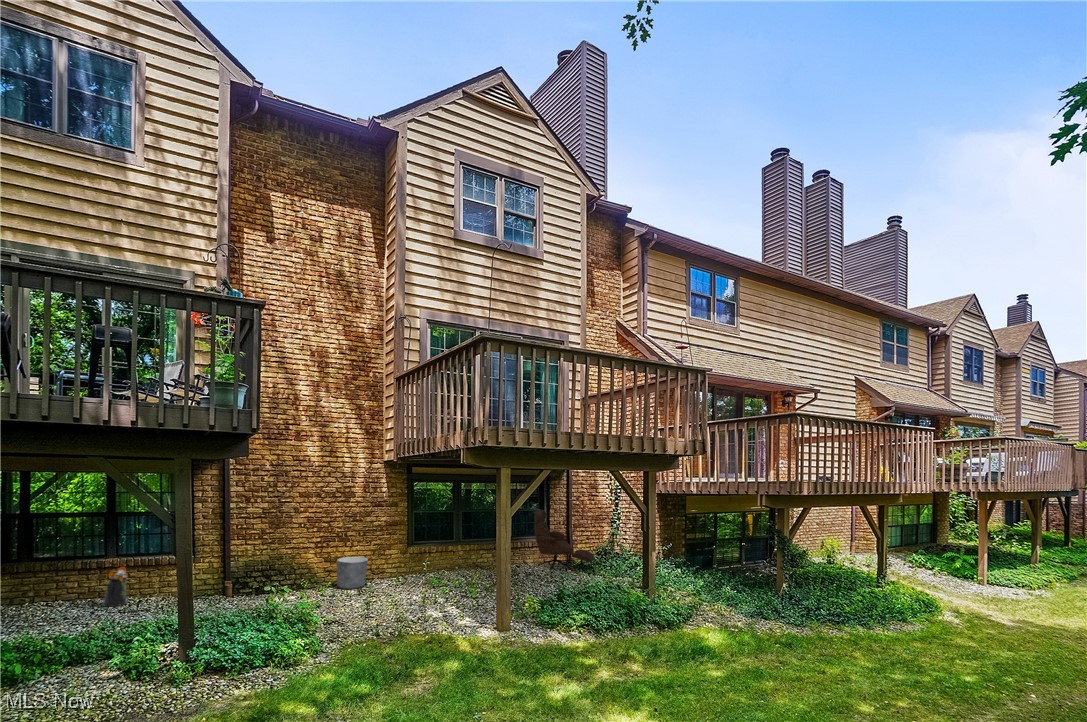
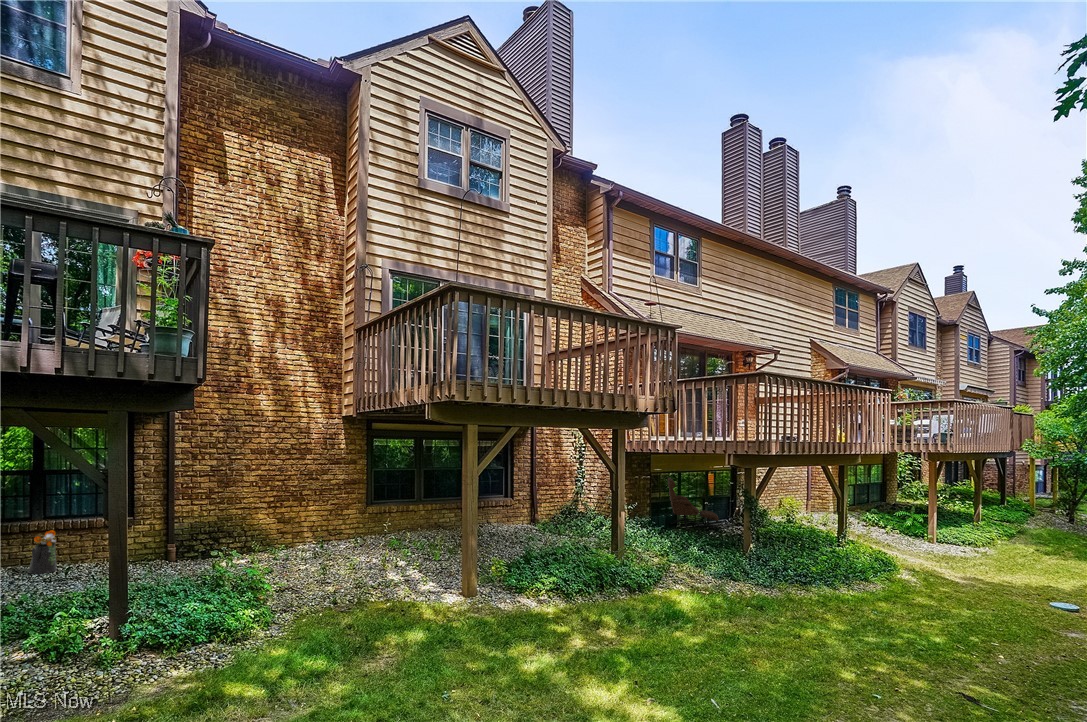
lounge chair: present [534,510,594,571] -> present [668,478,719,528]
planter: present [337,557,368,589] -> none [294,518,327,552]

